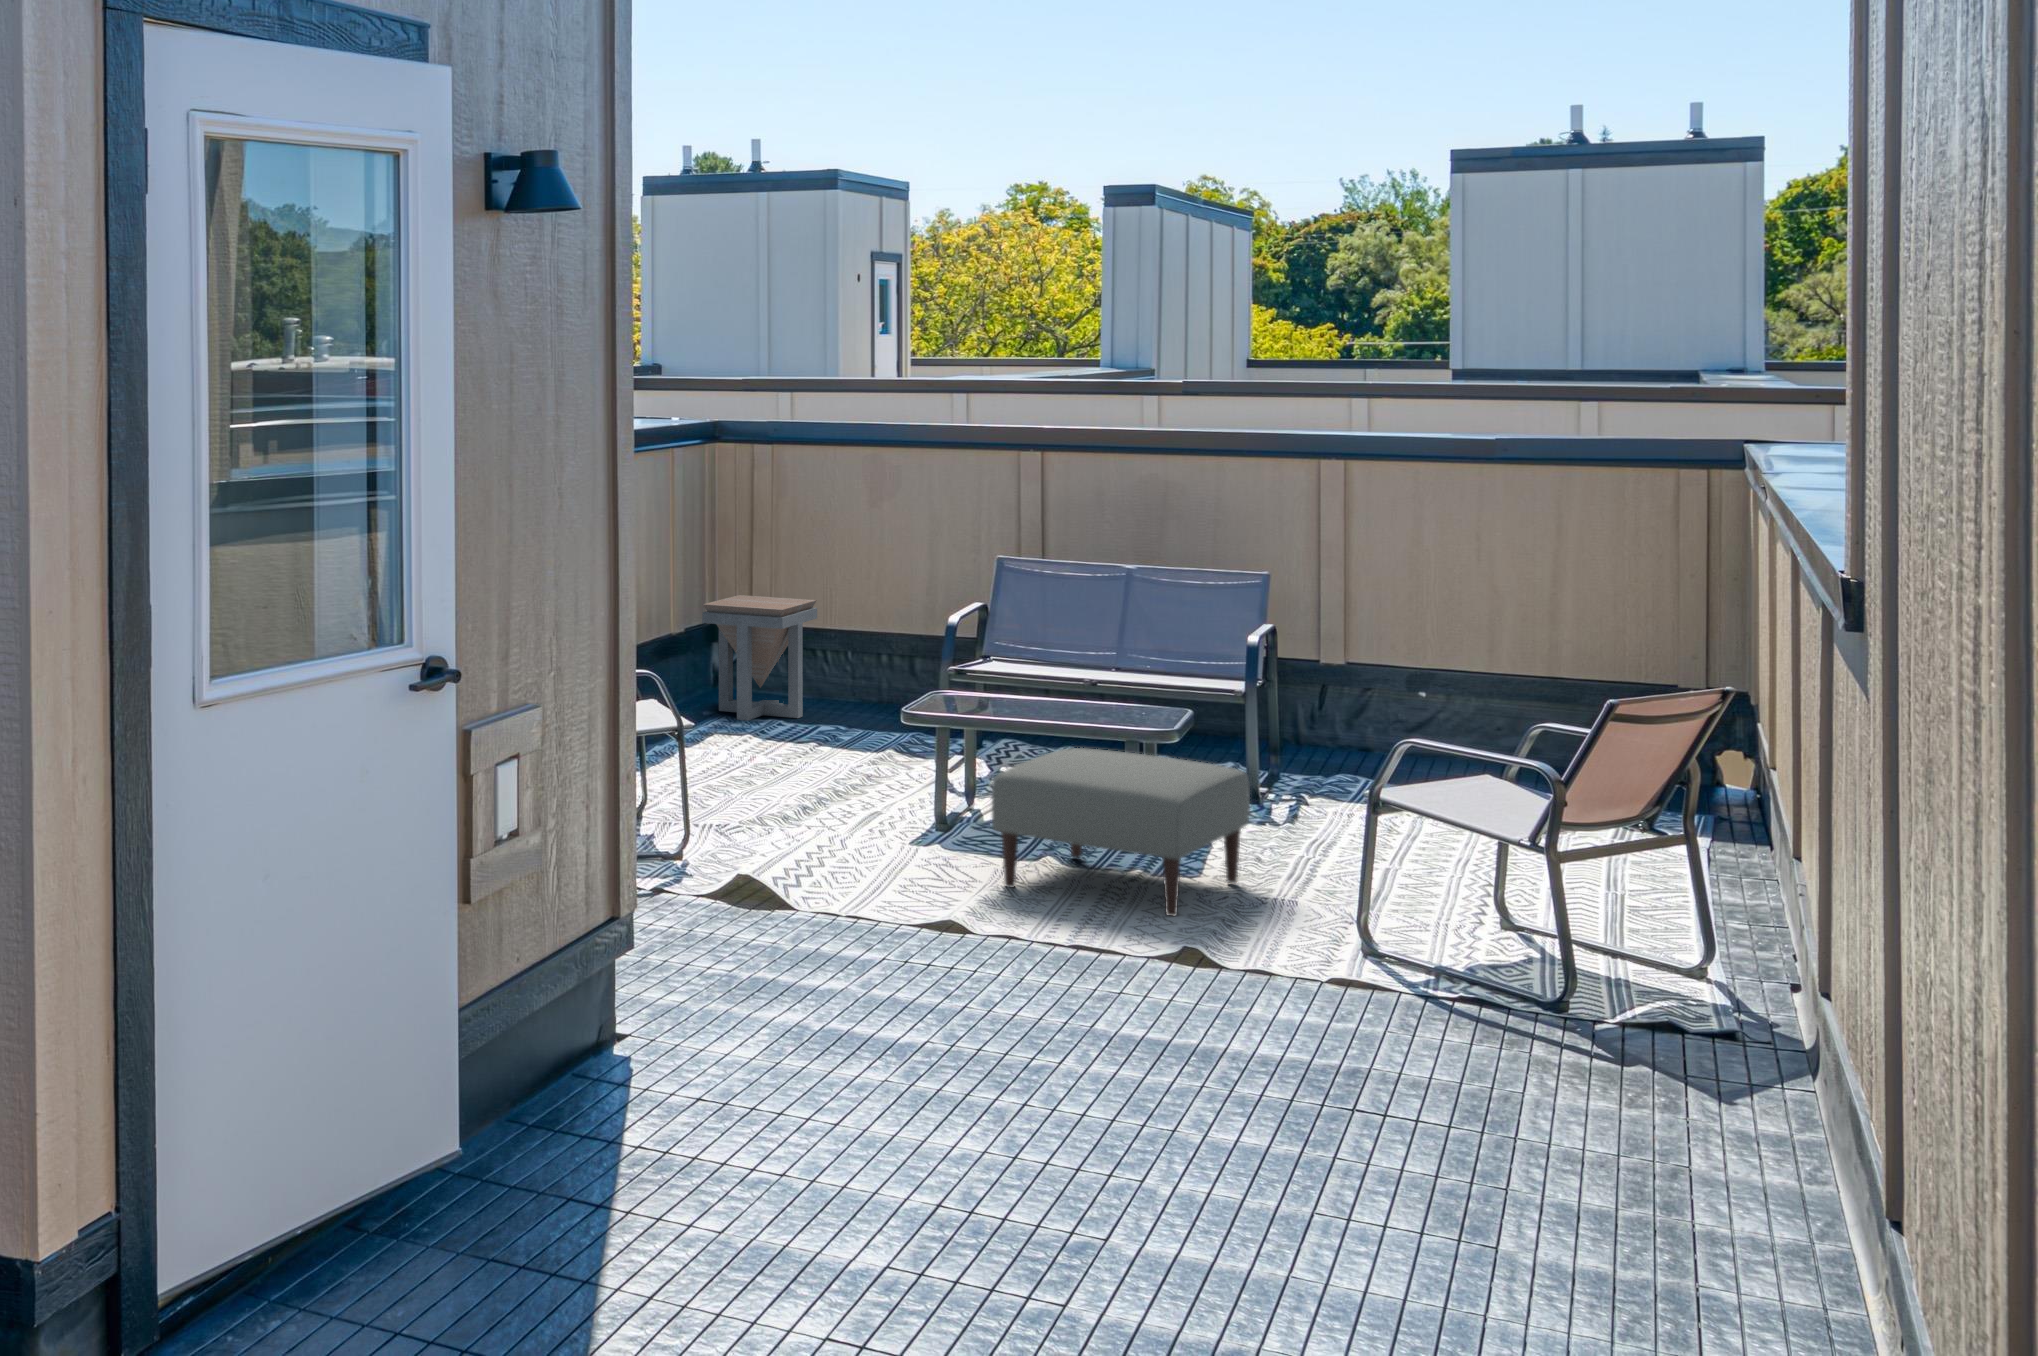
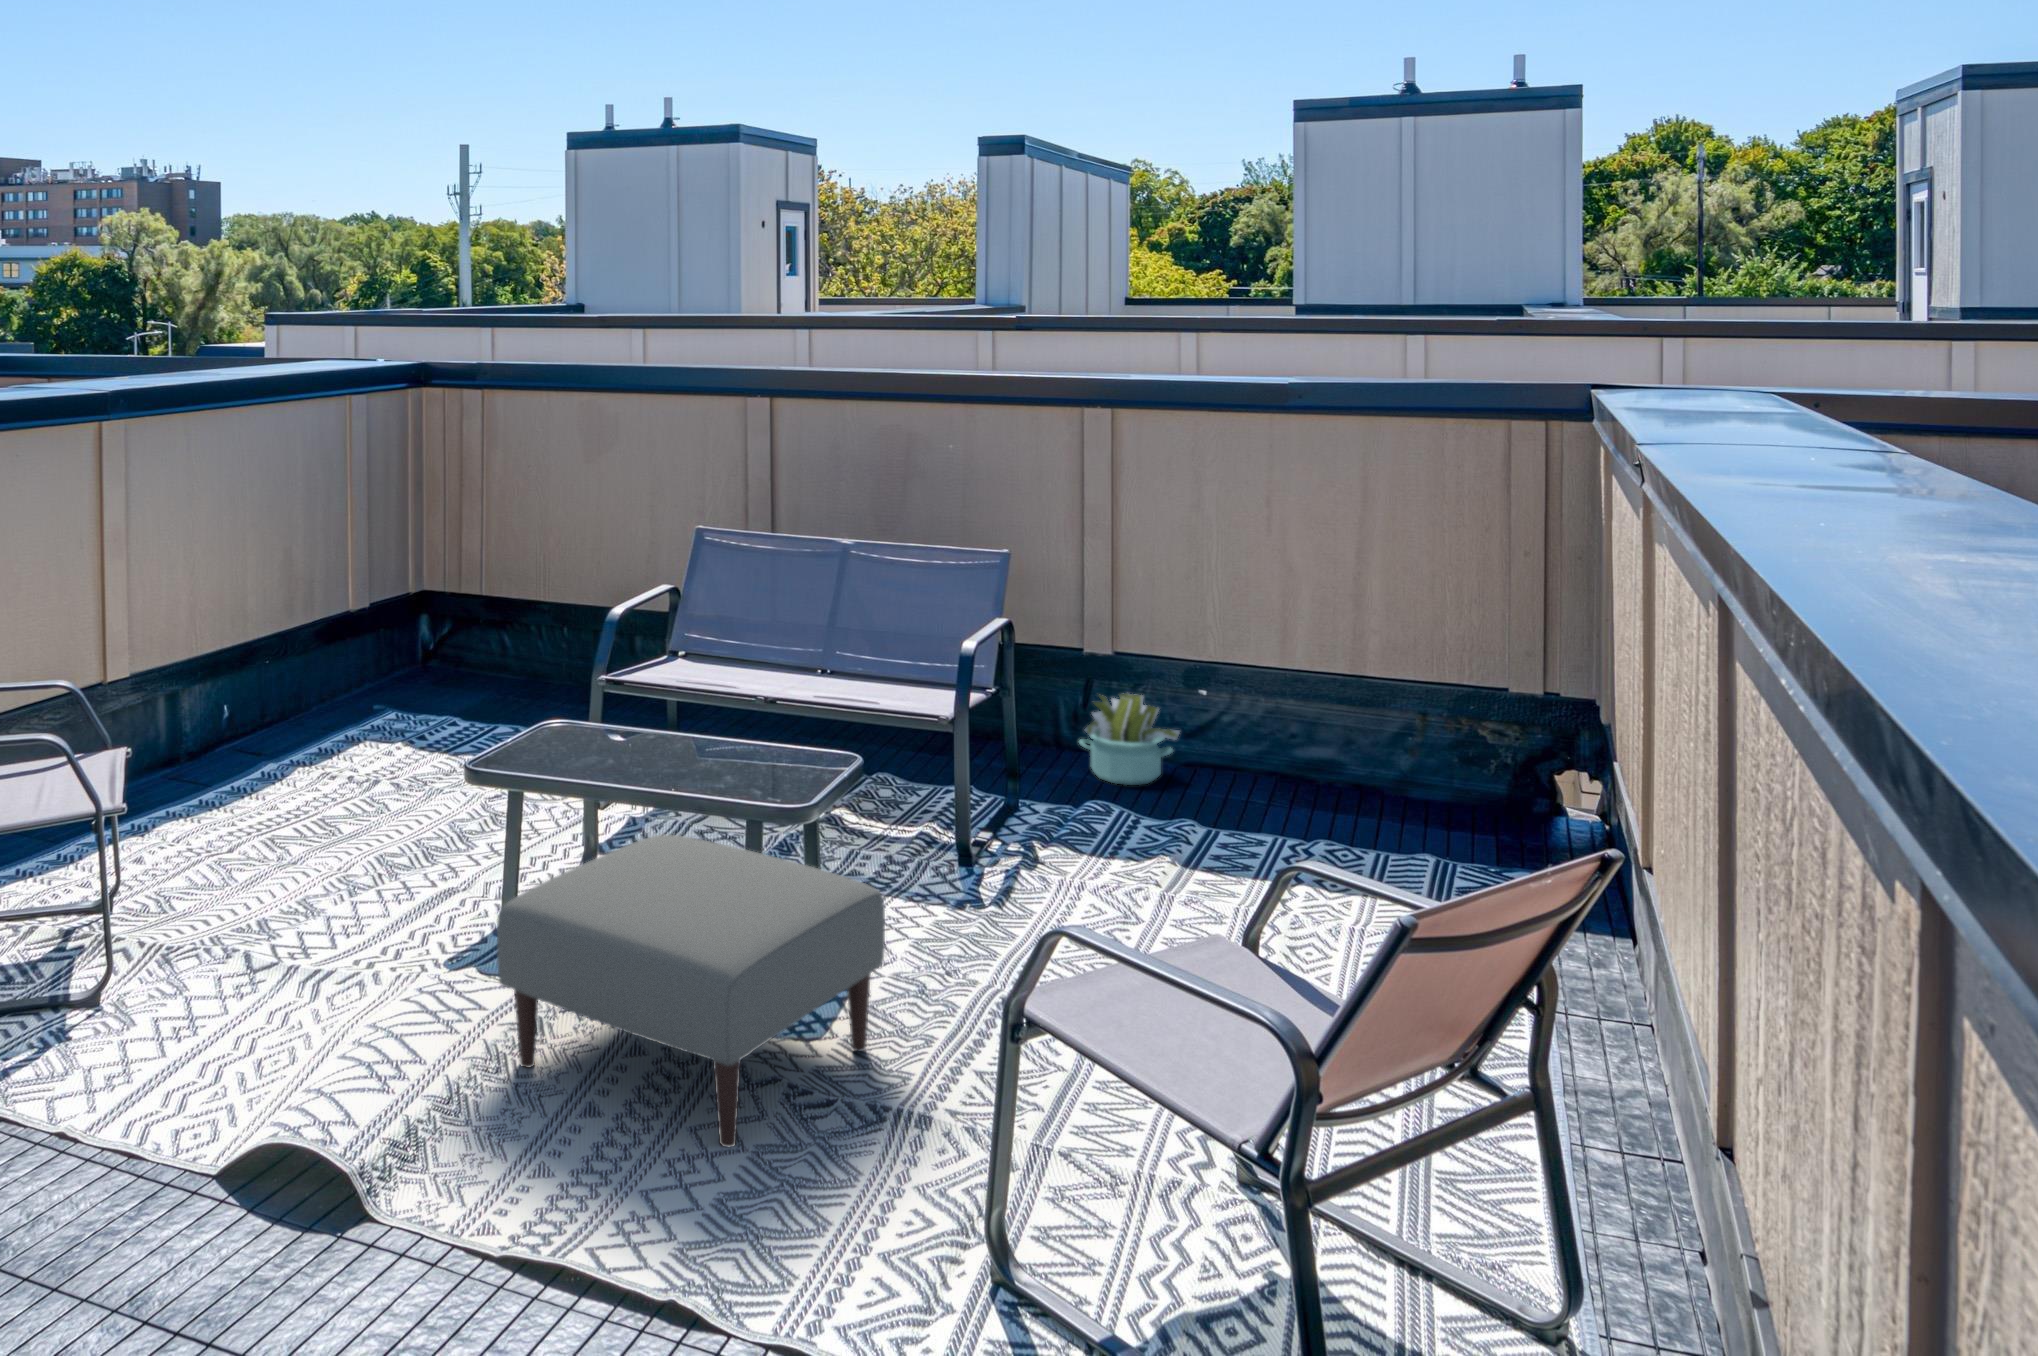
side table: present [702,595,817,721] -> none [404,562,542,710]
decorative plant: none [1318,696,1407,770] -> present [1079,693,1179,785]

